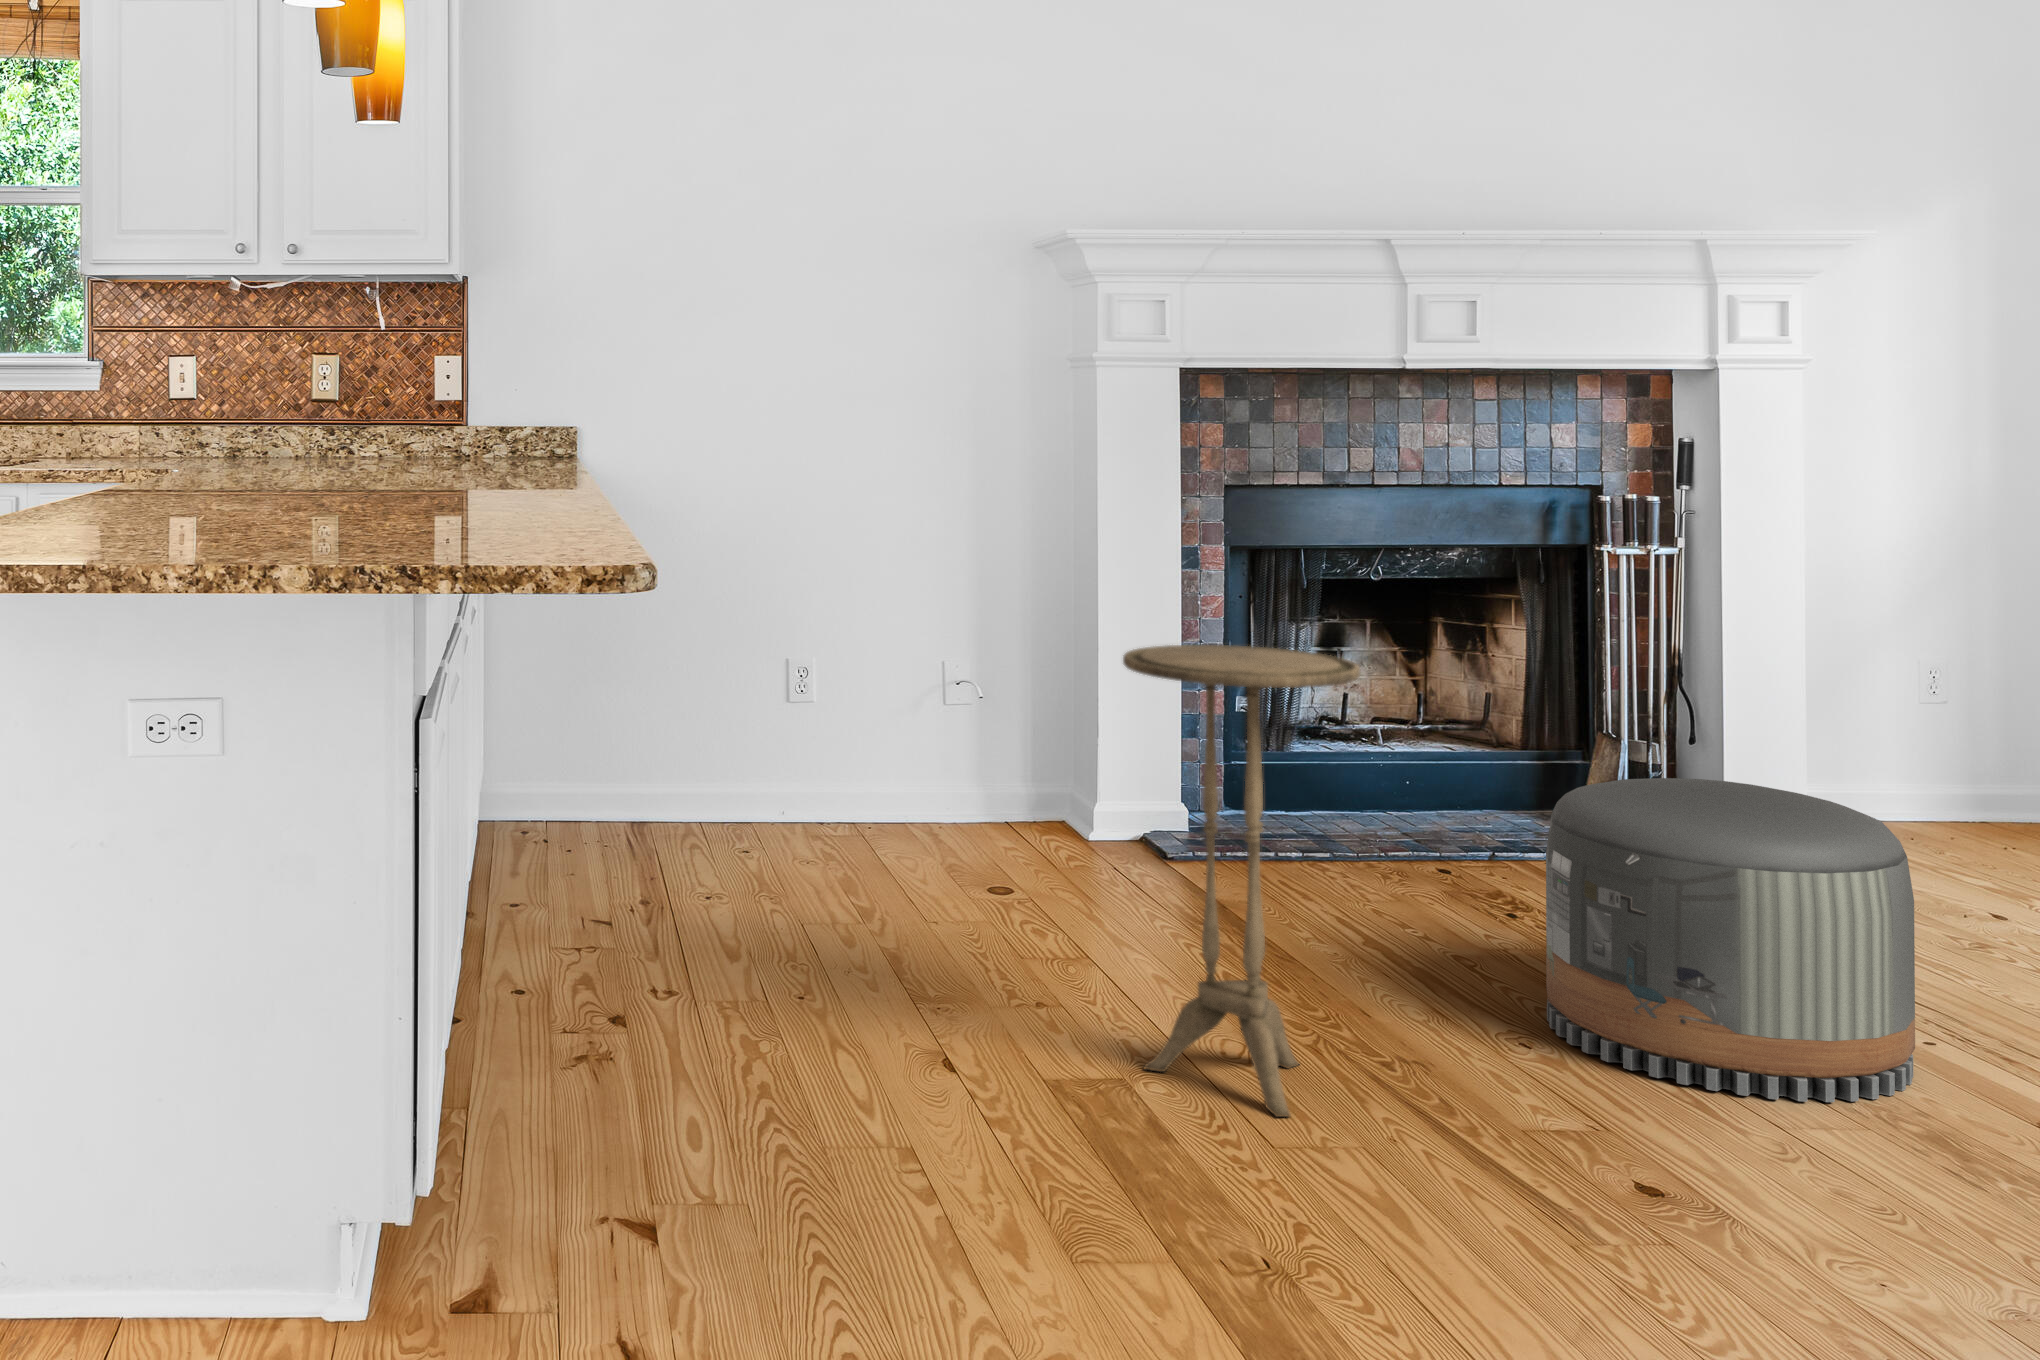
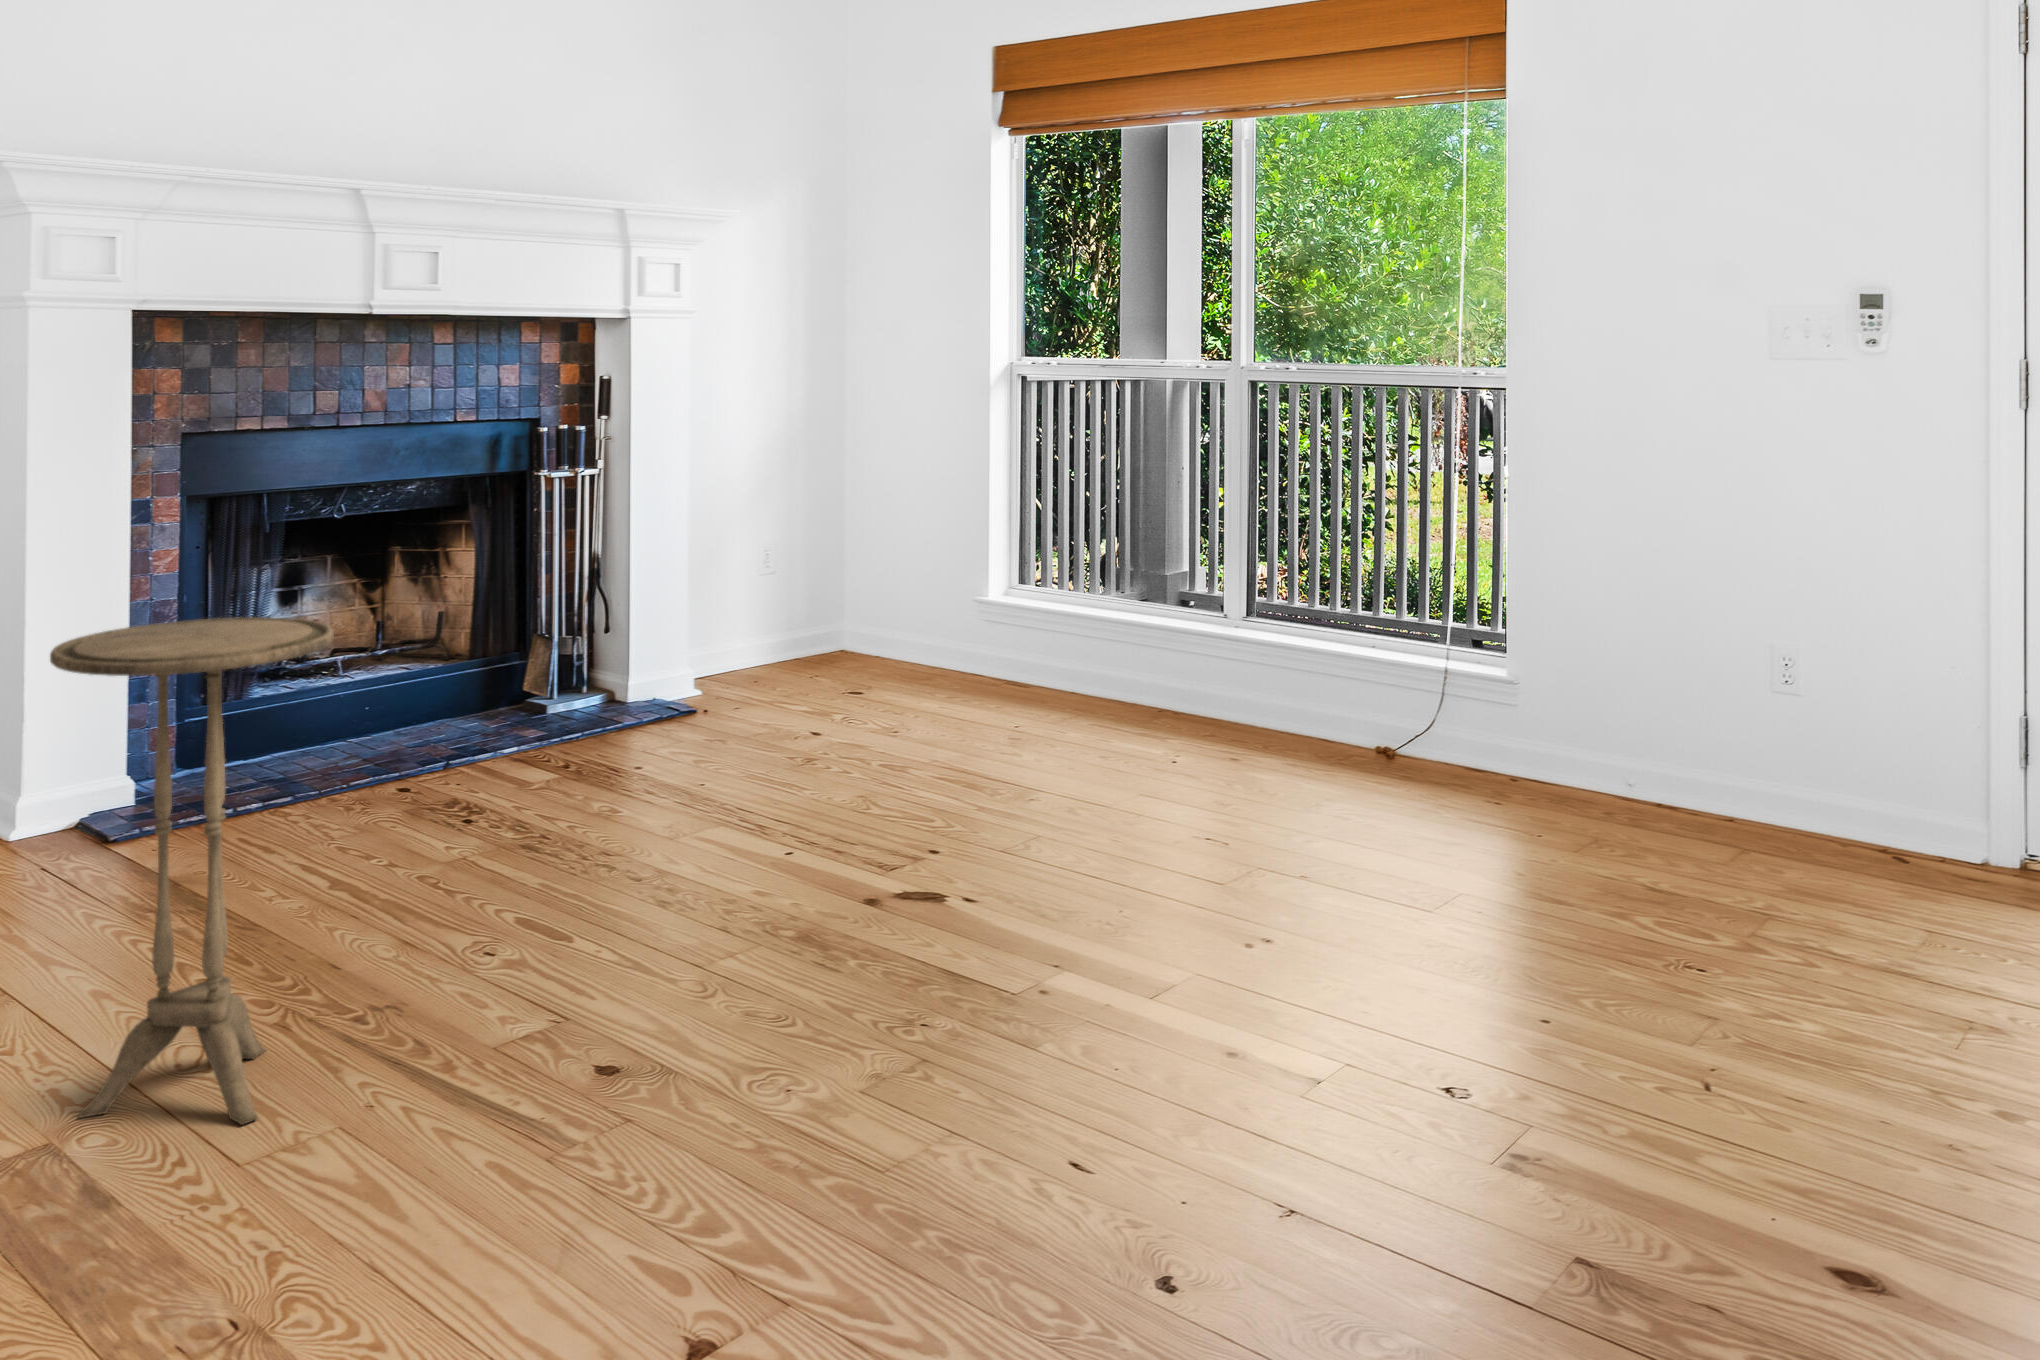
pouf: present [1546,778,1915,1102] -> none [506,676,787,955]

